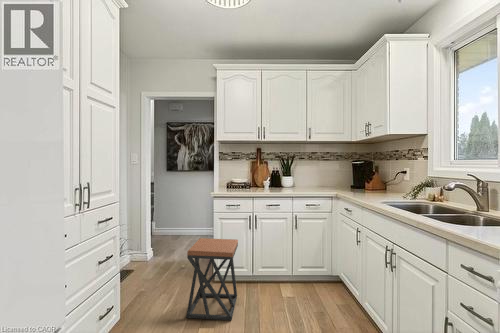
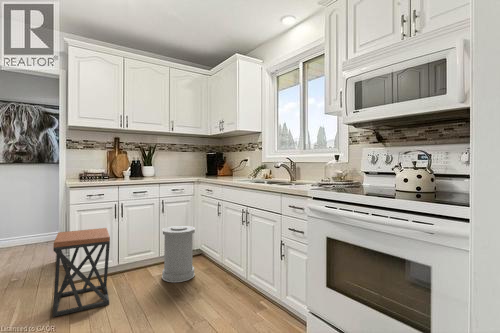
trash can: none [289,247,327,316] -> present [162,225,195,282]

